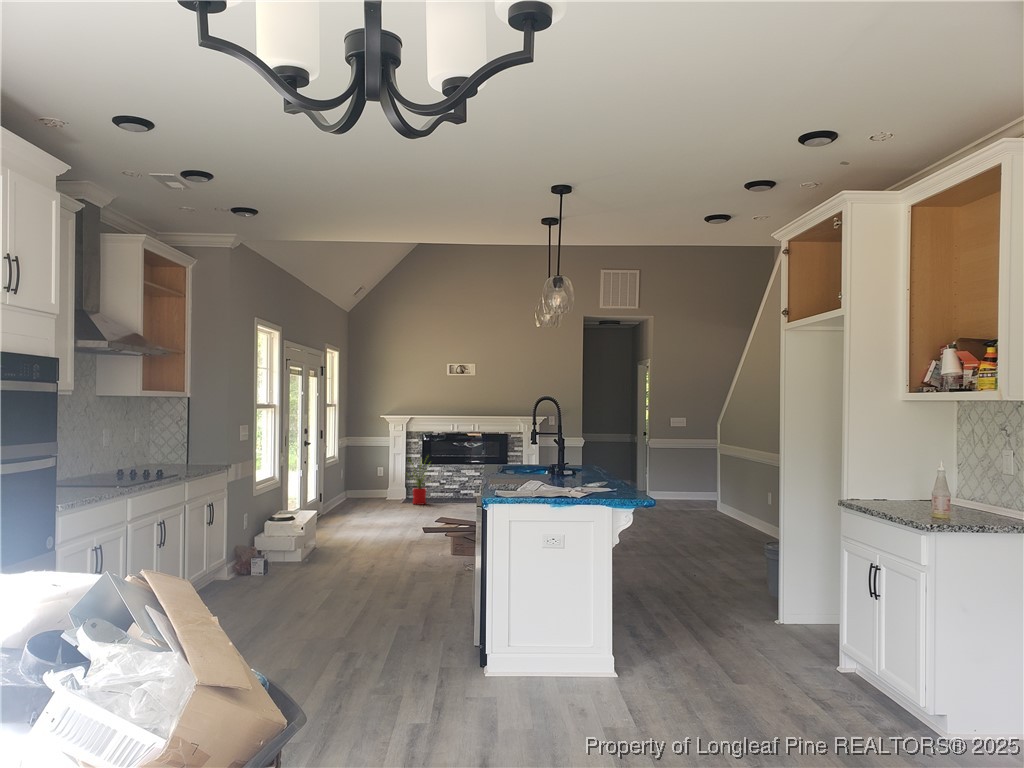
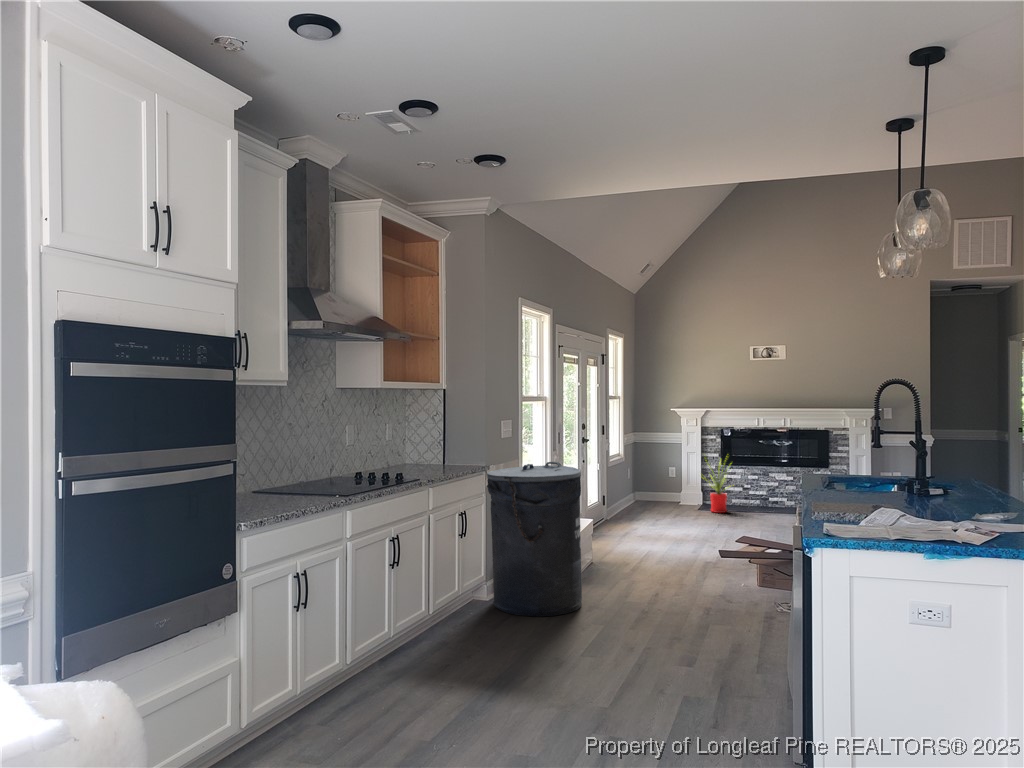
trash can: none [230,460,313,589] -> present [487,462,582,616]

